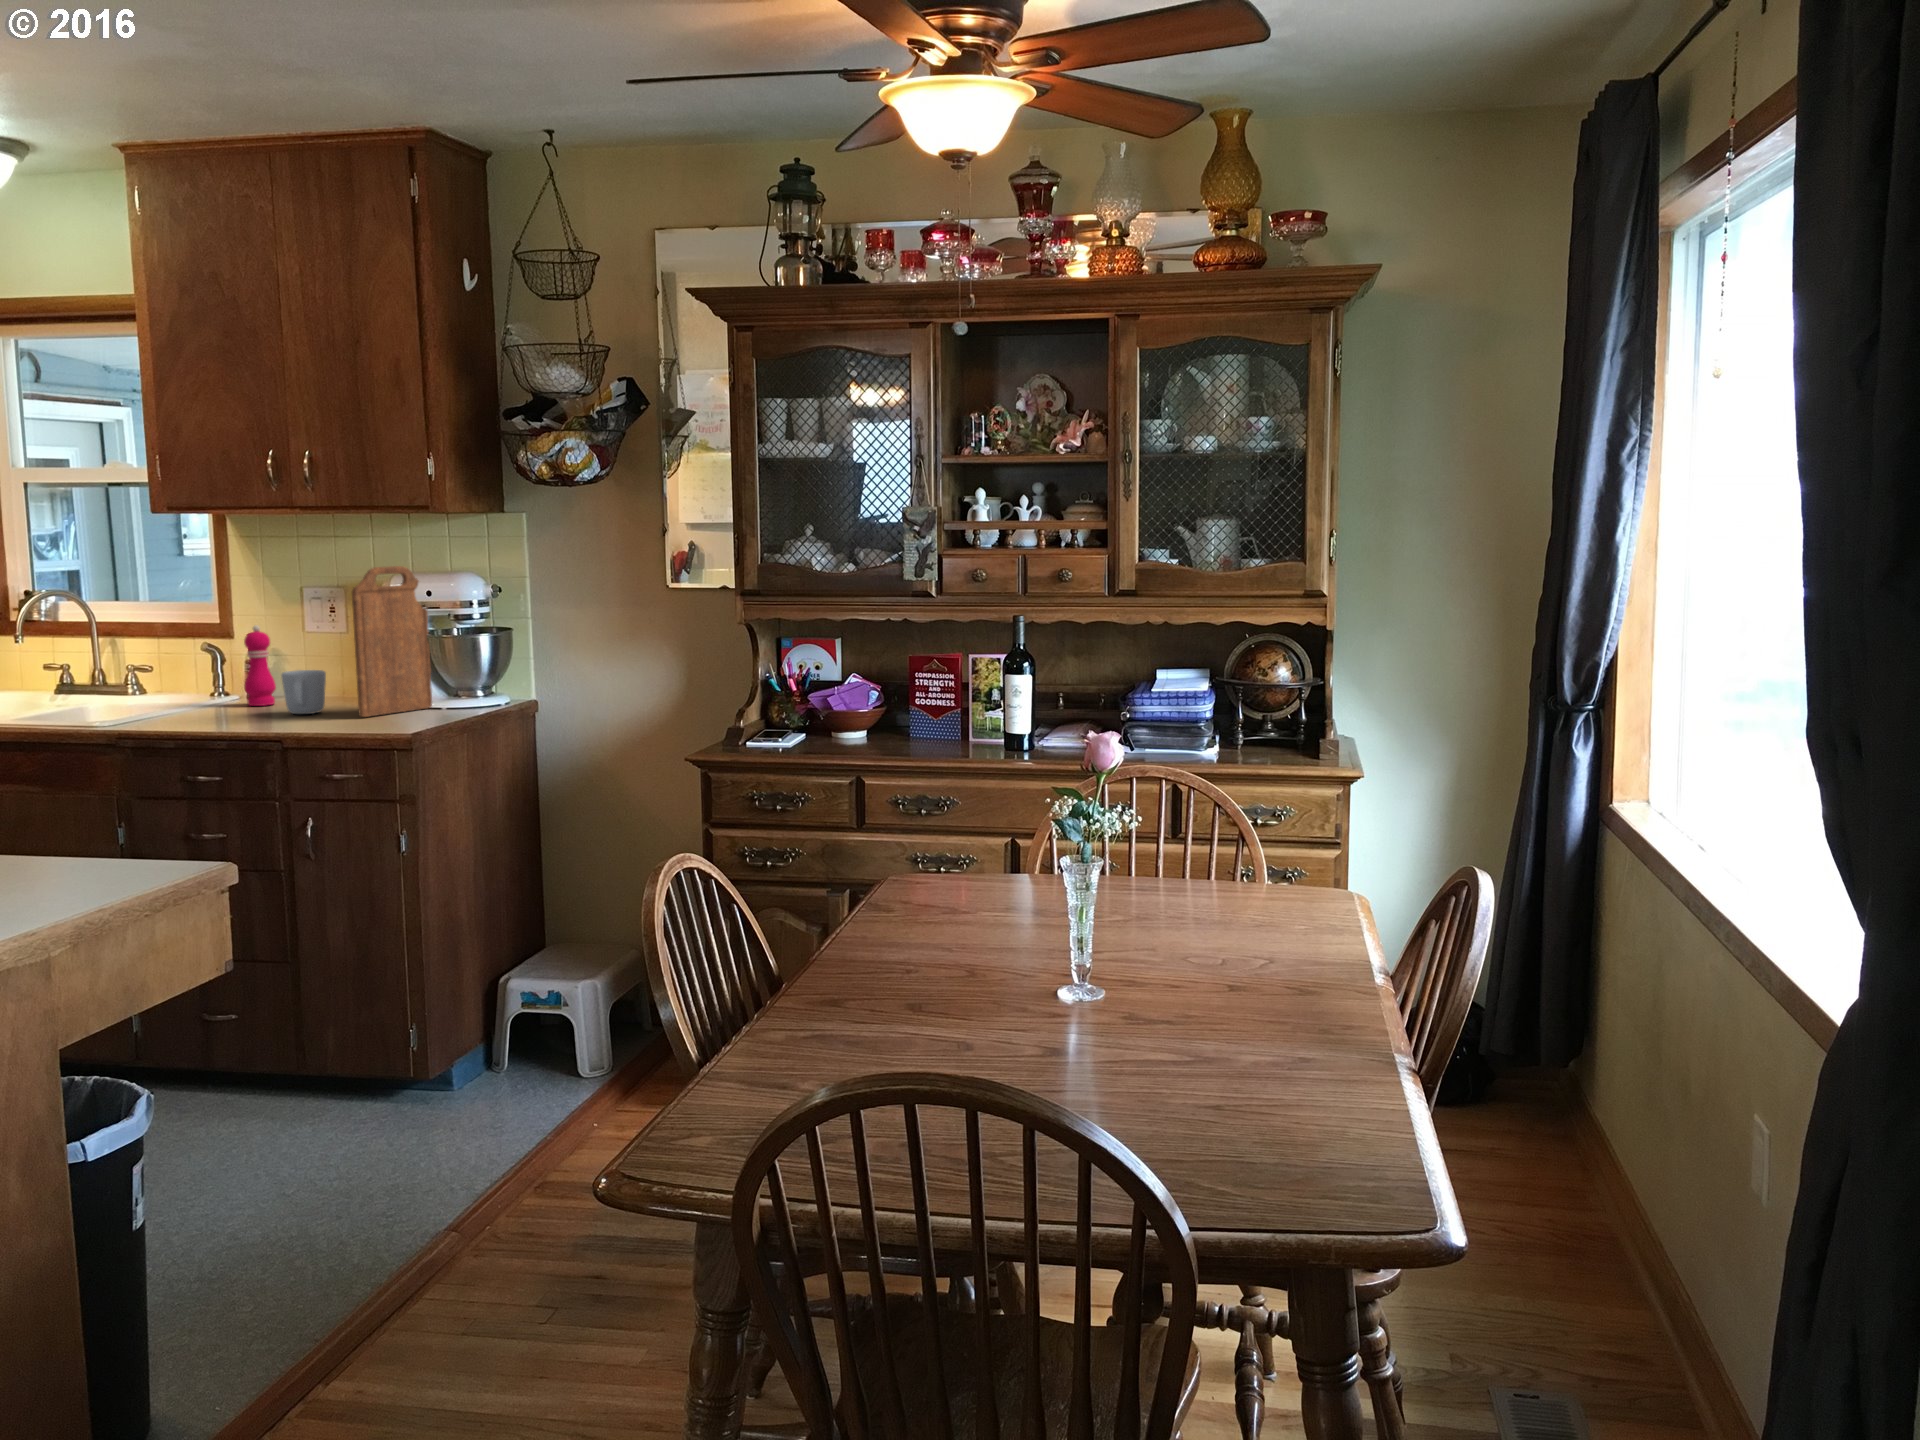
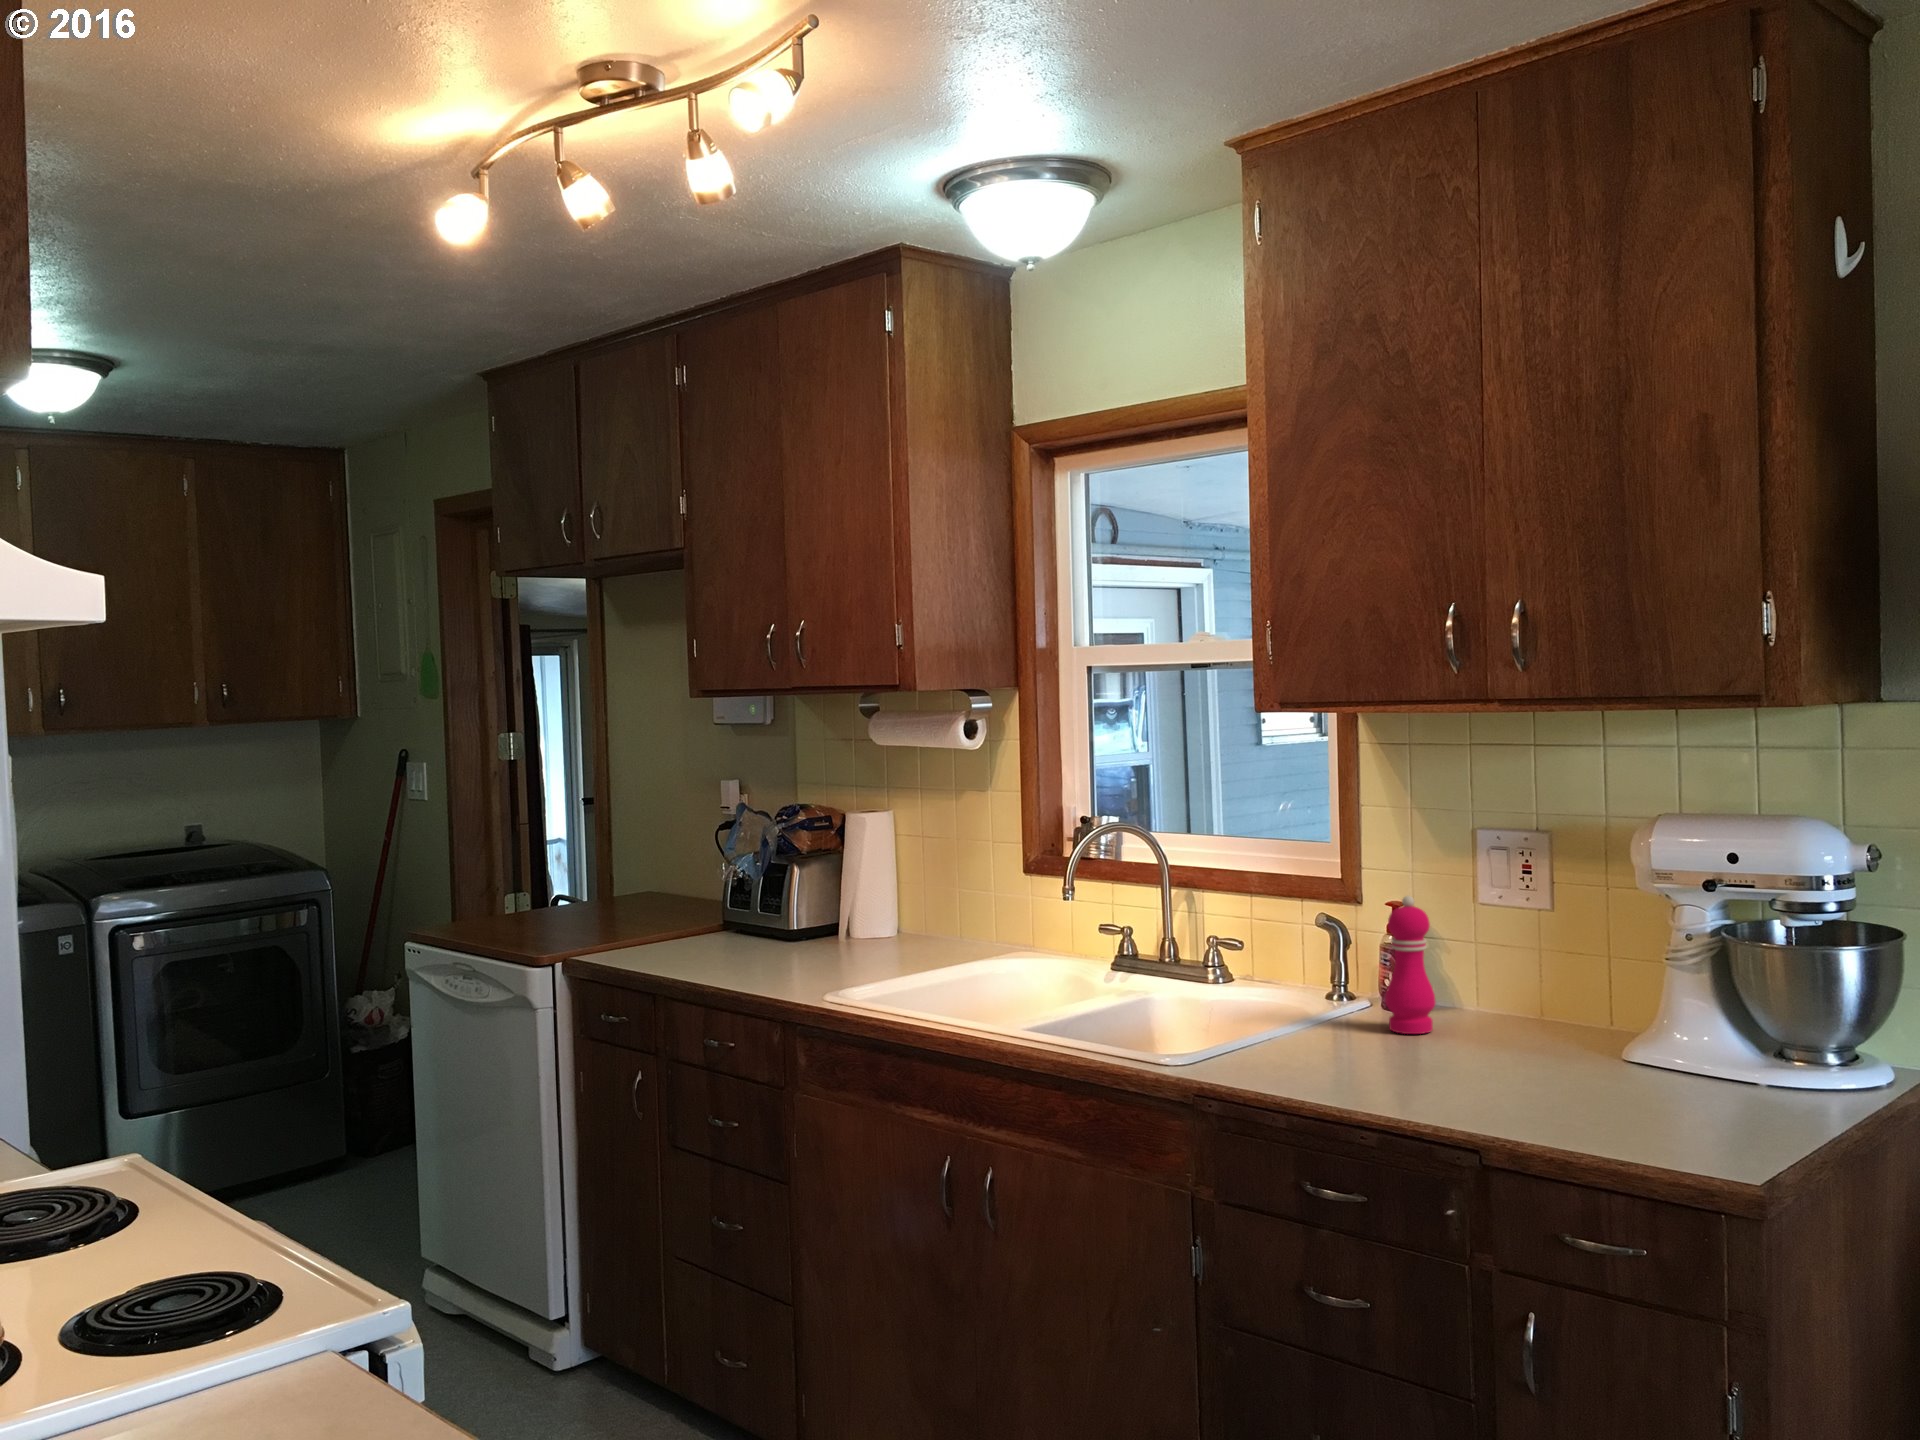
cutting board: present [352,566,432,717] -> none [1599,808,1735,1096]
mug: present [281,670,326,714] -> none [1457,986,1534,1071]

